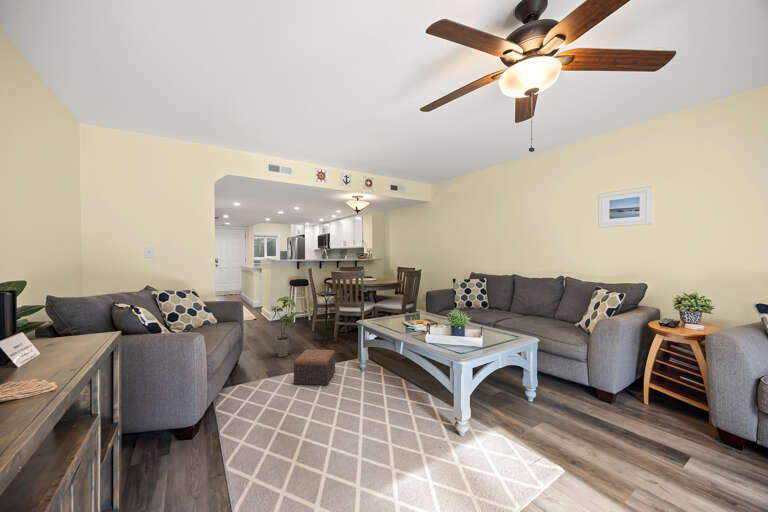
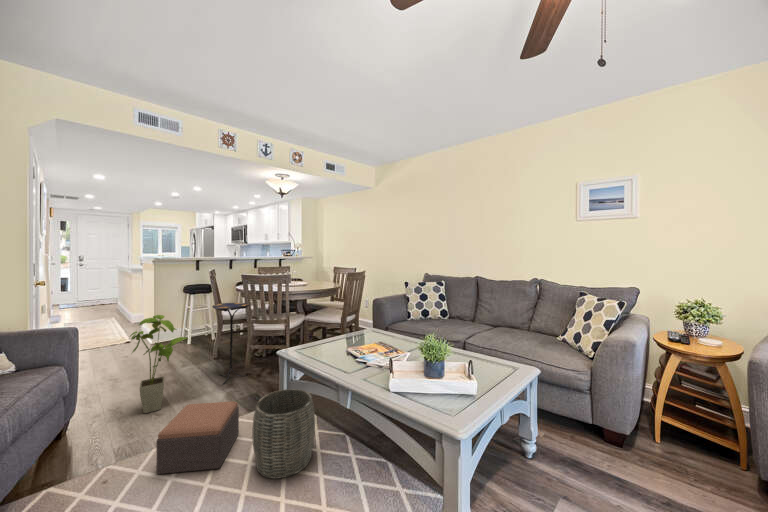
woven basket: none [345,344,382,393] -> present [252,389,315,479]

